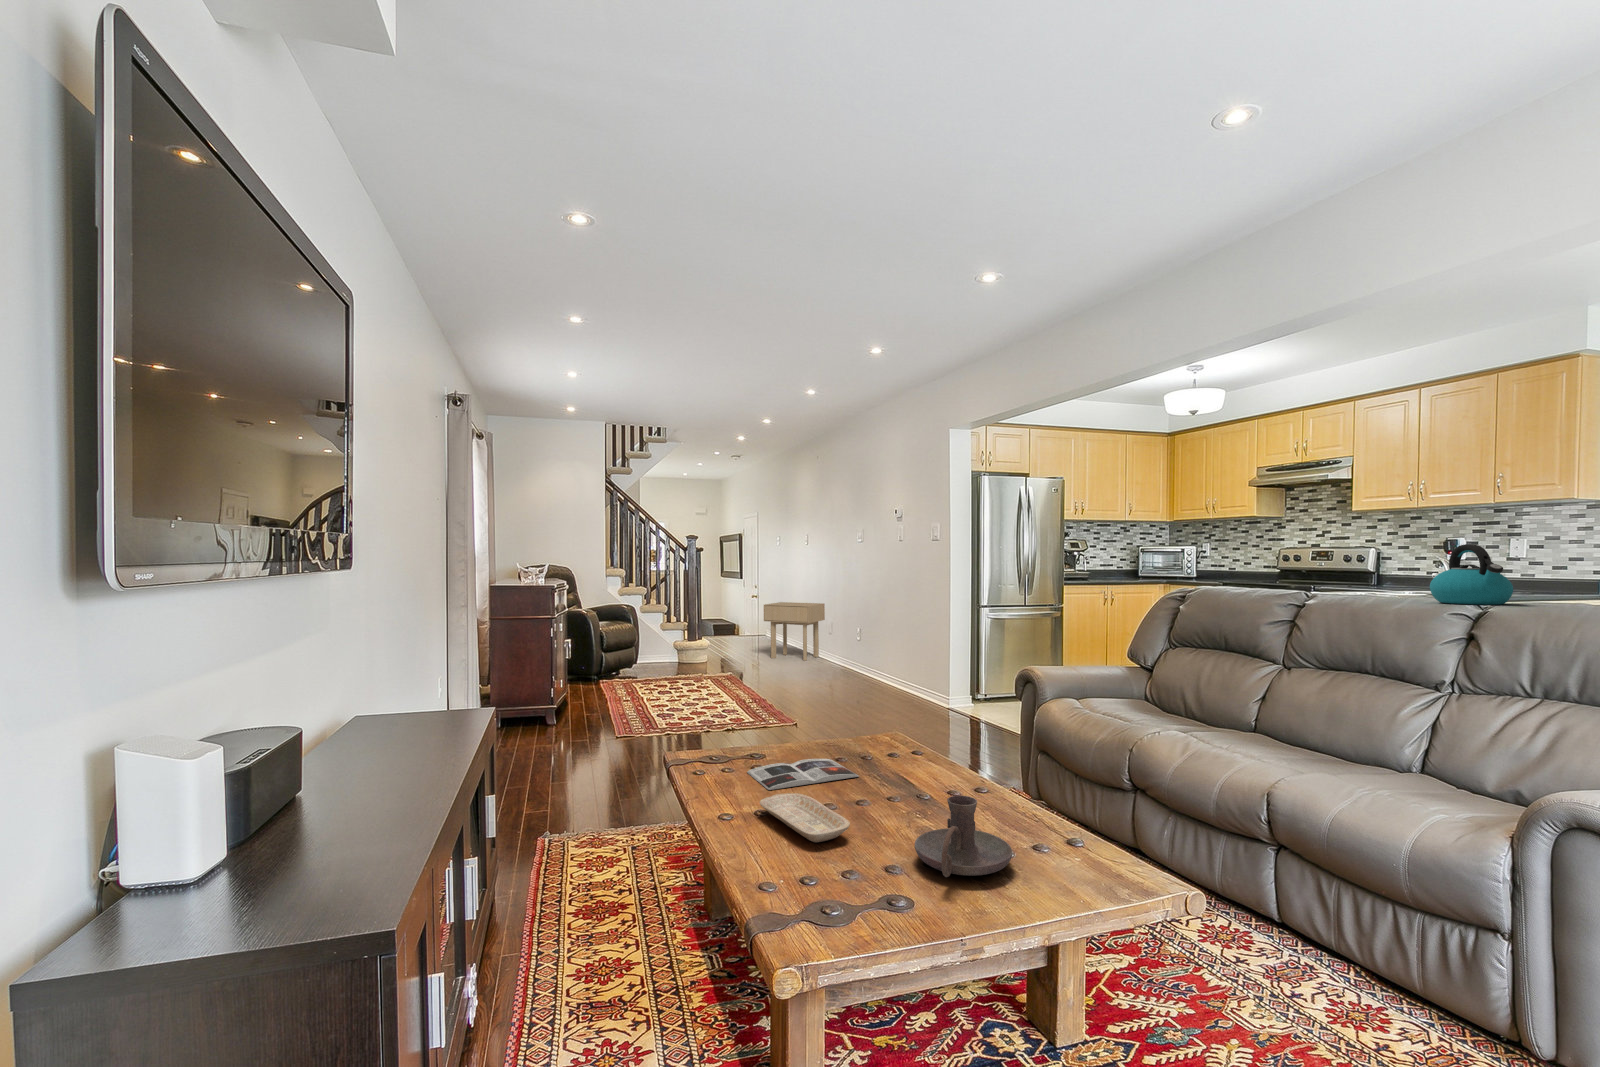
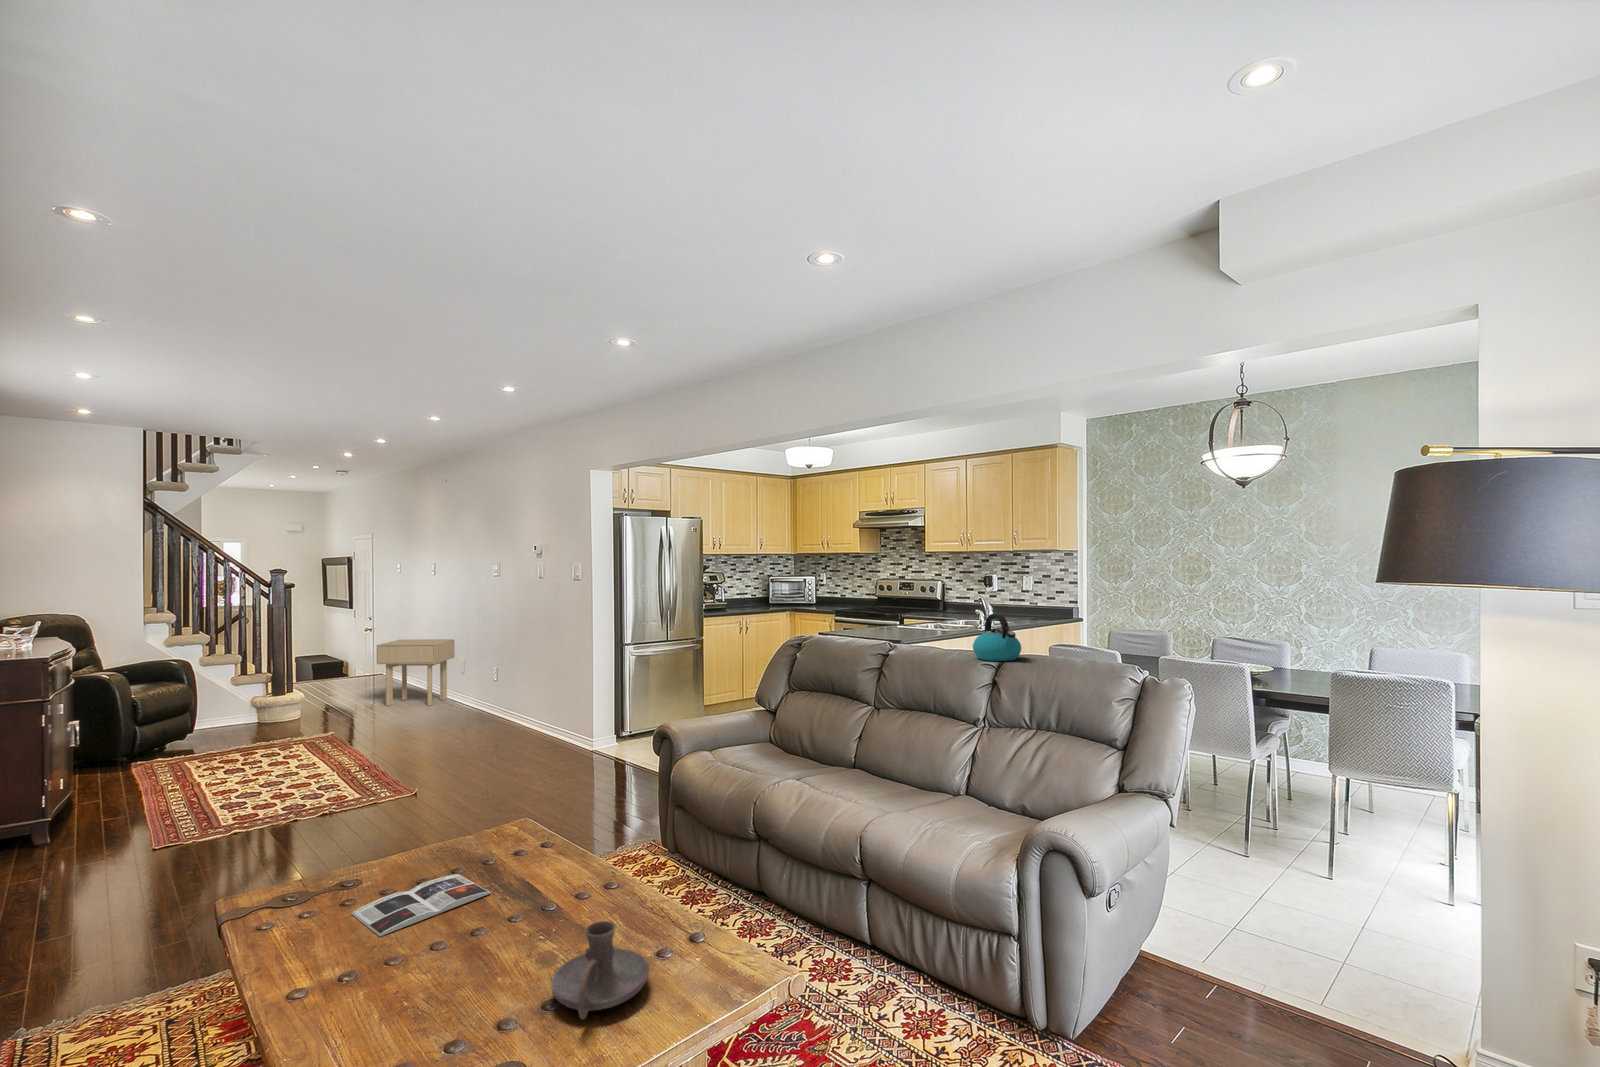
tray: present [760,793,850,842] -> none [368,939,479,1004]

